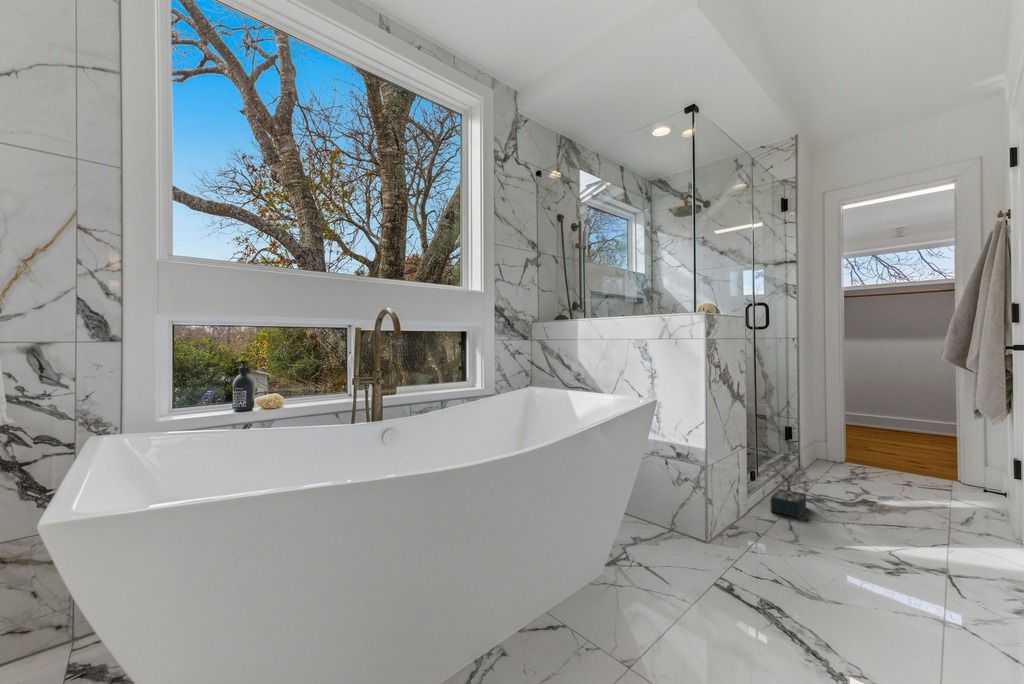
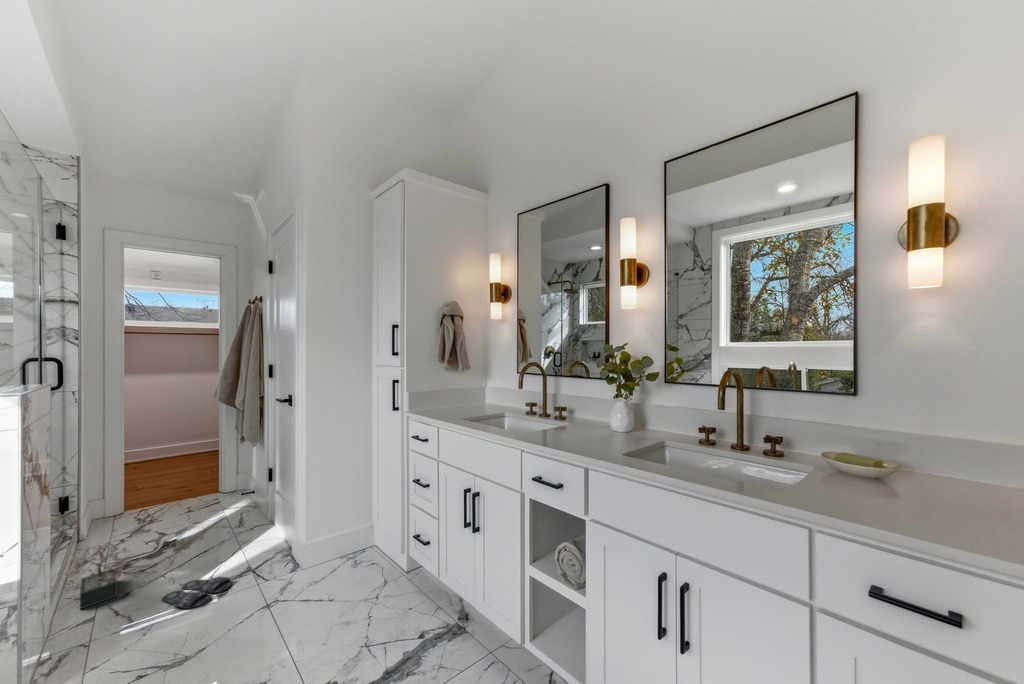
slippers: none [830,539,909,571] -> present [162,577,231,609]

